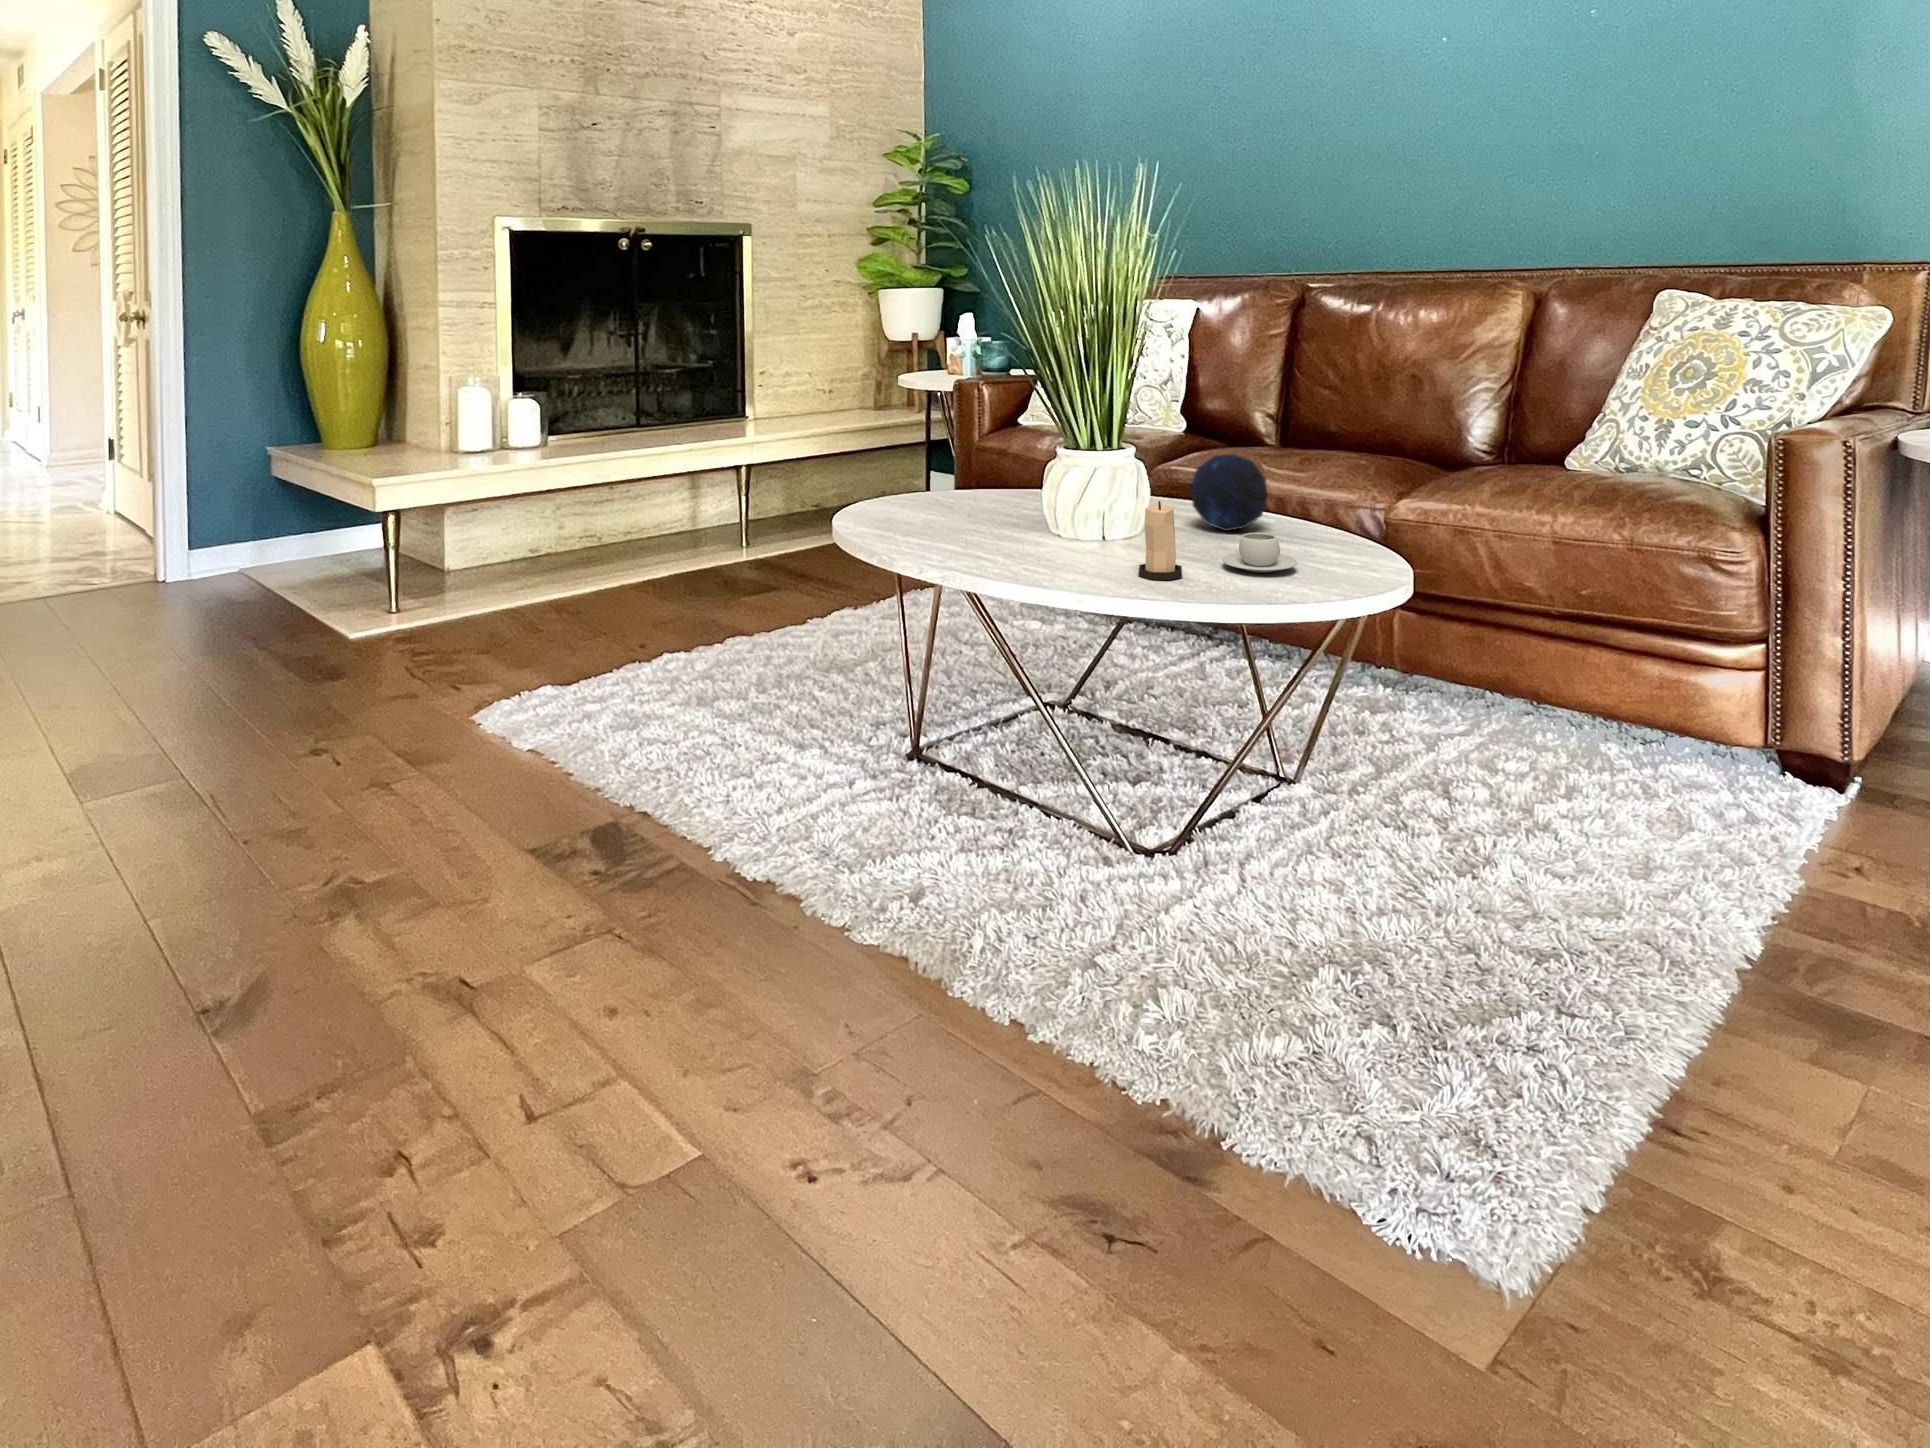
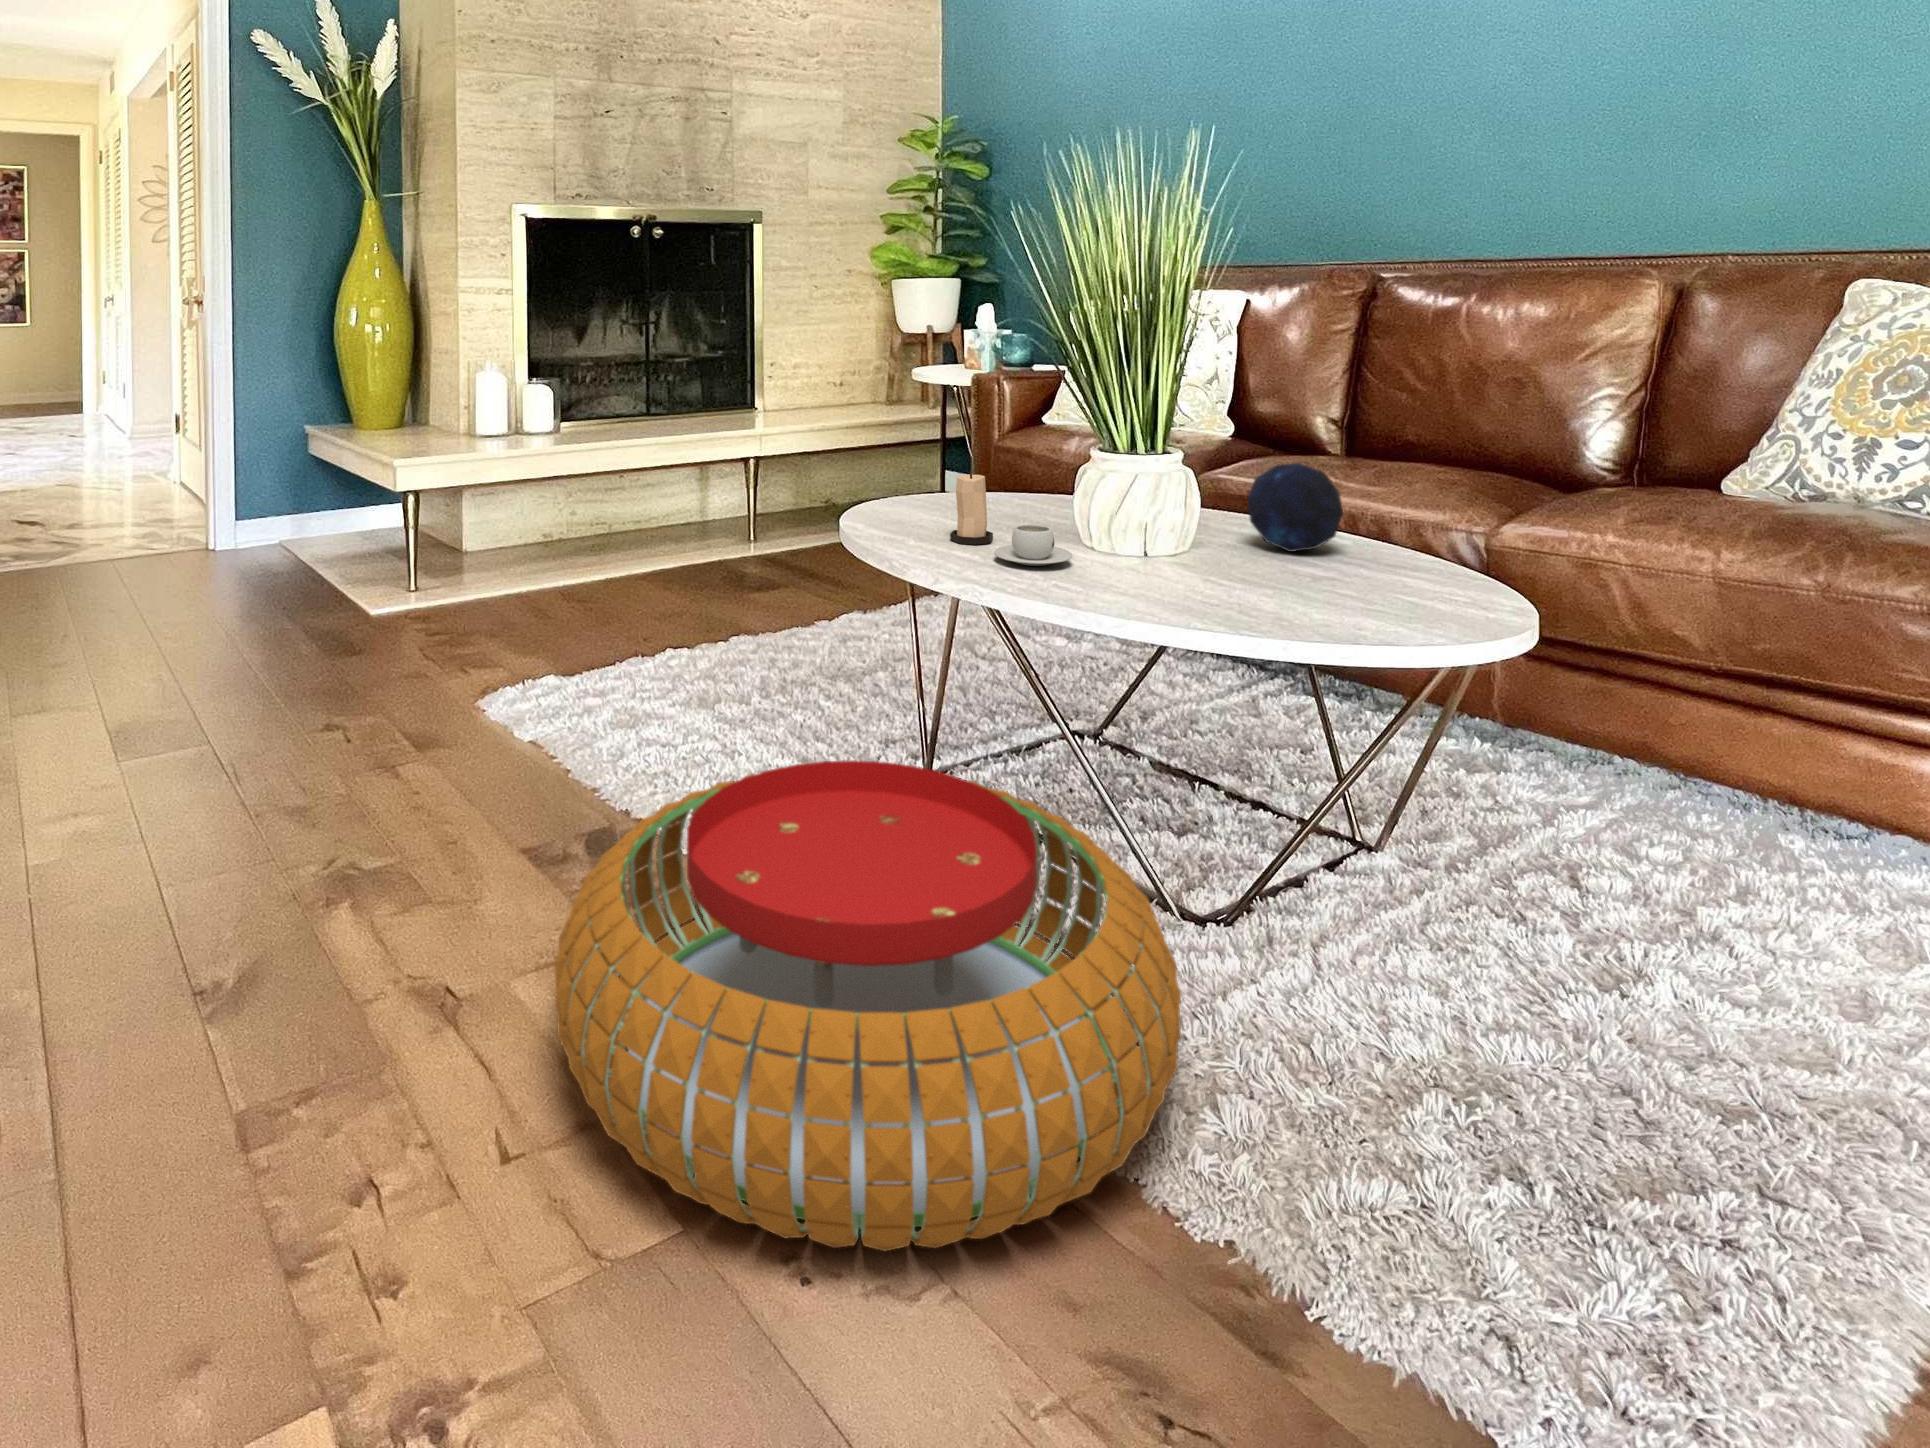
candle: present [1139,501,1182,580] -> present [950,470,993,545]
teacup: present [1222,533,1297,572] -> present [994,524,1072,566]
pouf: none [572,735,1129,1150] -> present [554,760,1181,1252]

